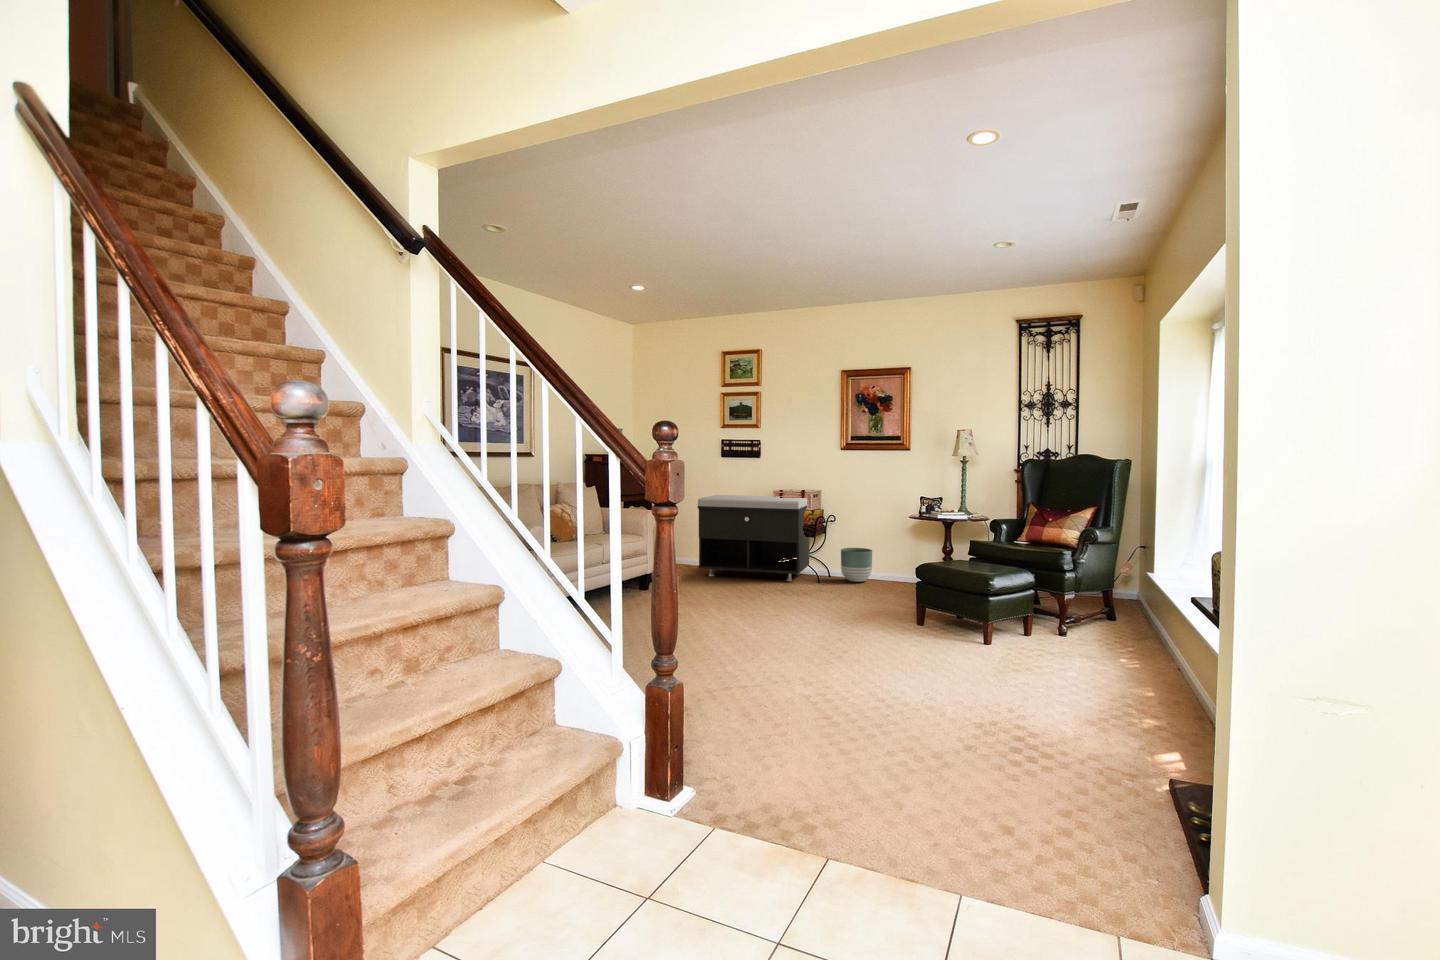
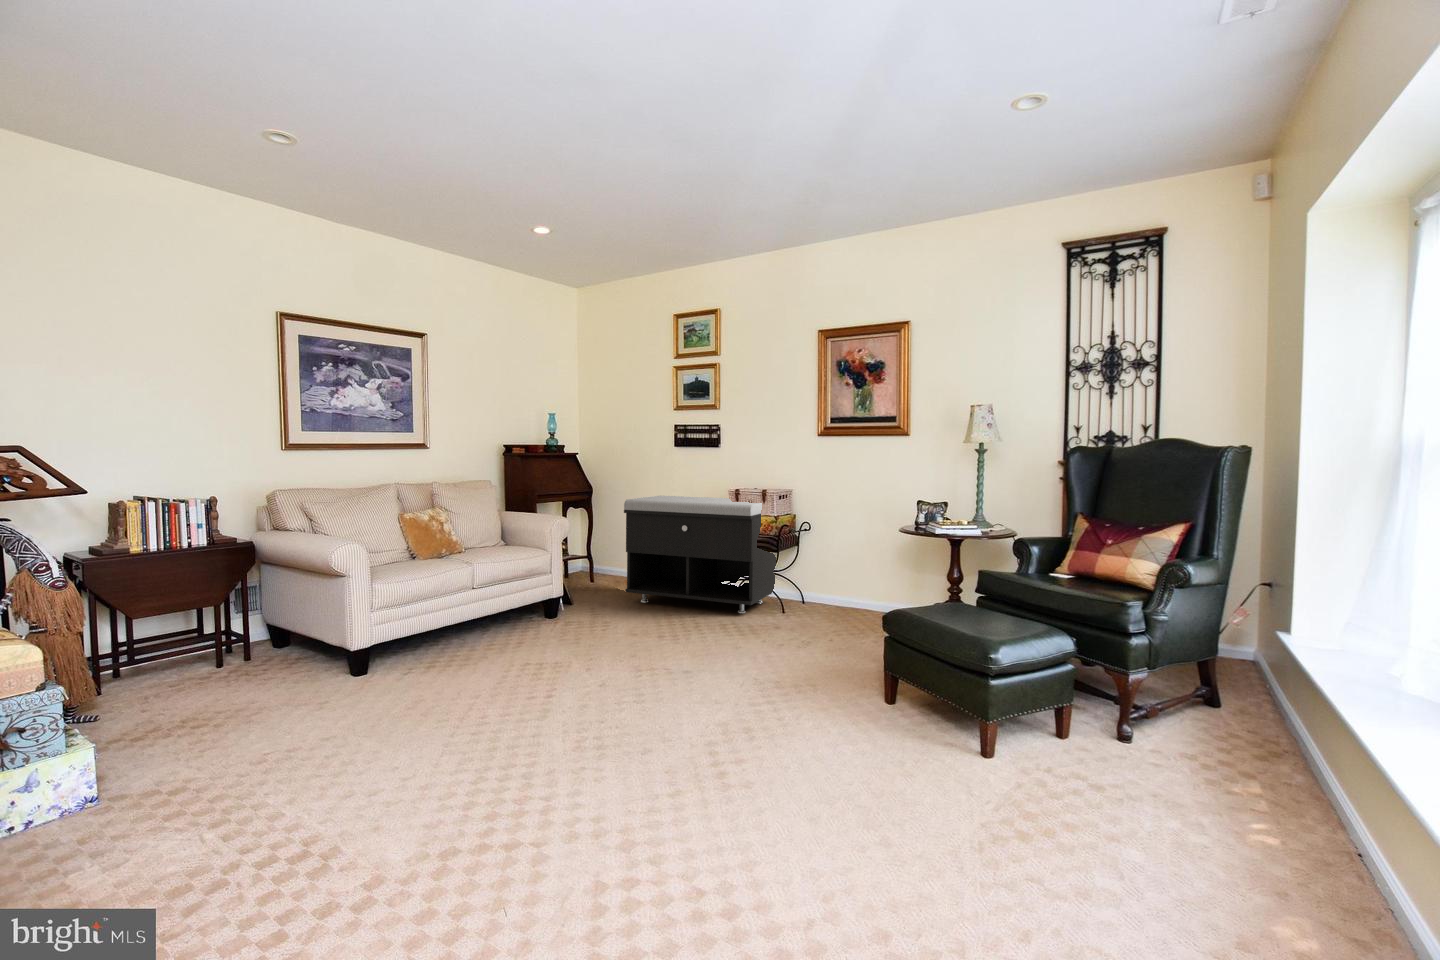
planter: present [841,548,872,582] -> none [812,570,856,618]

